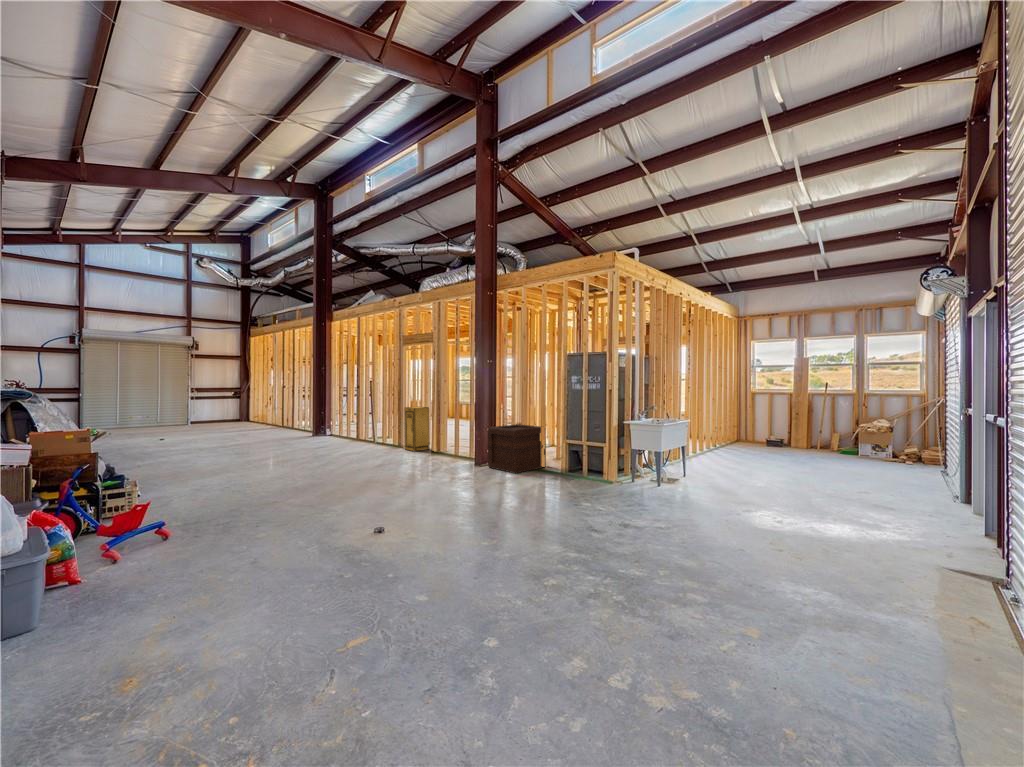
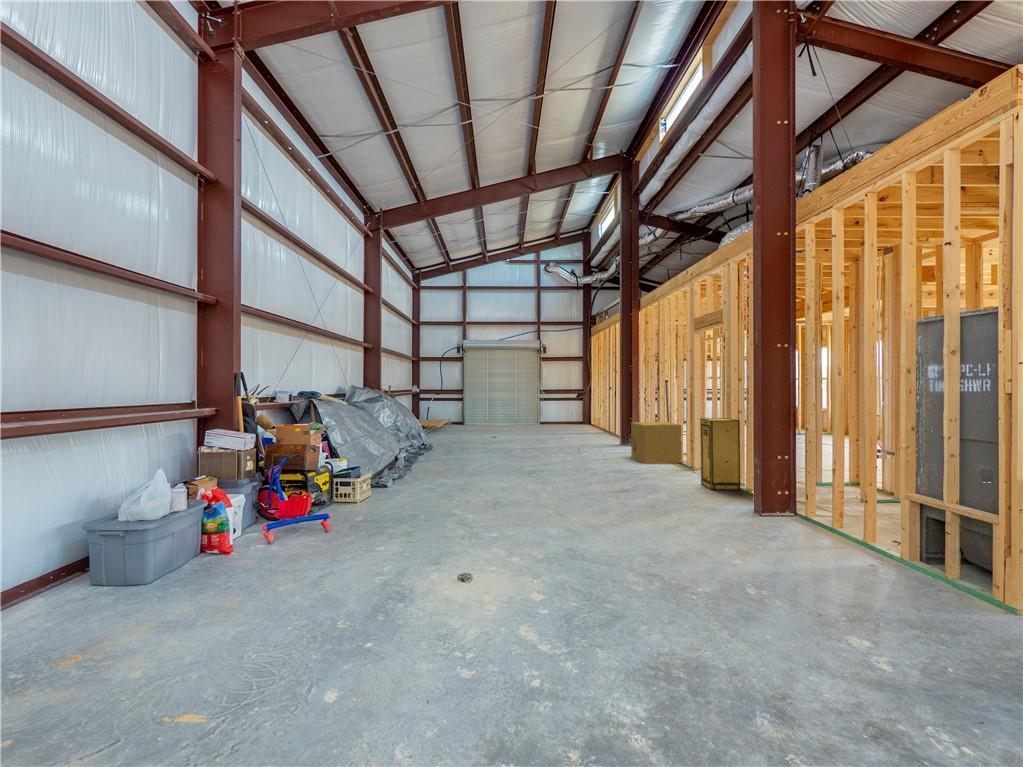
cardboard box: none [335,413,376,444] -> present [631,422,682,464]
wooden crate: present [488,424,546,473] -> none [811,471,991,601]

